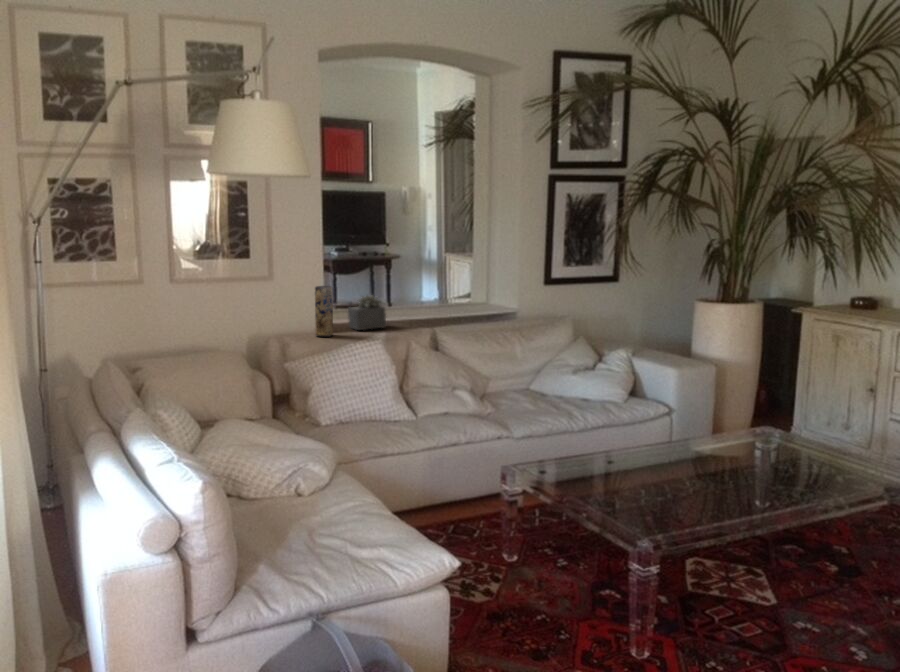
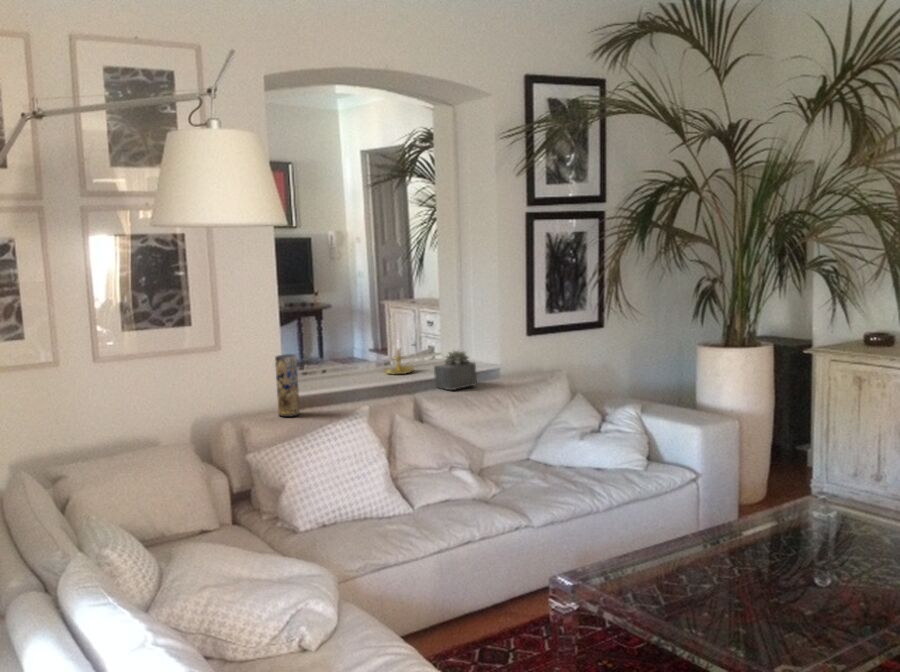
candle holder: none [417,282,447,312] -> present [385,347,414,374]
succulent plant: present [348,295,386,330] -> present [434,351,477,390]

